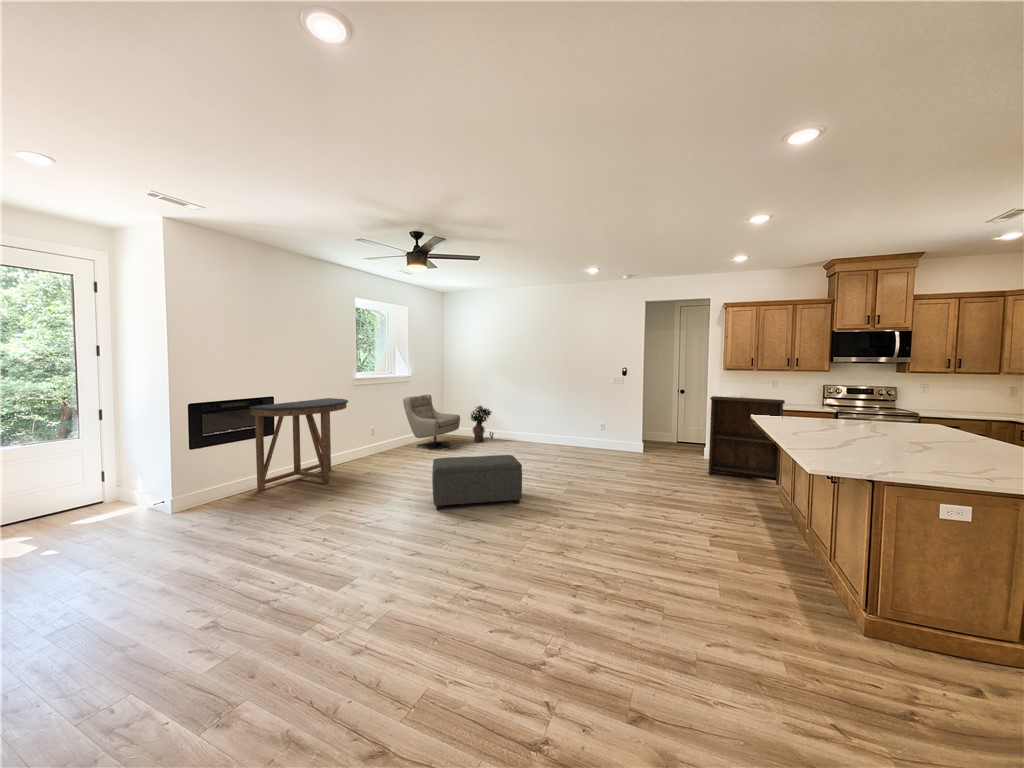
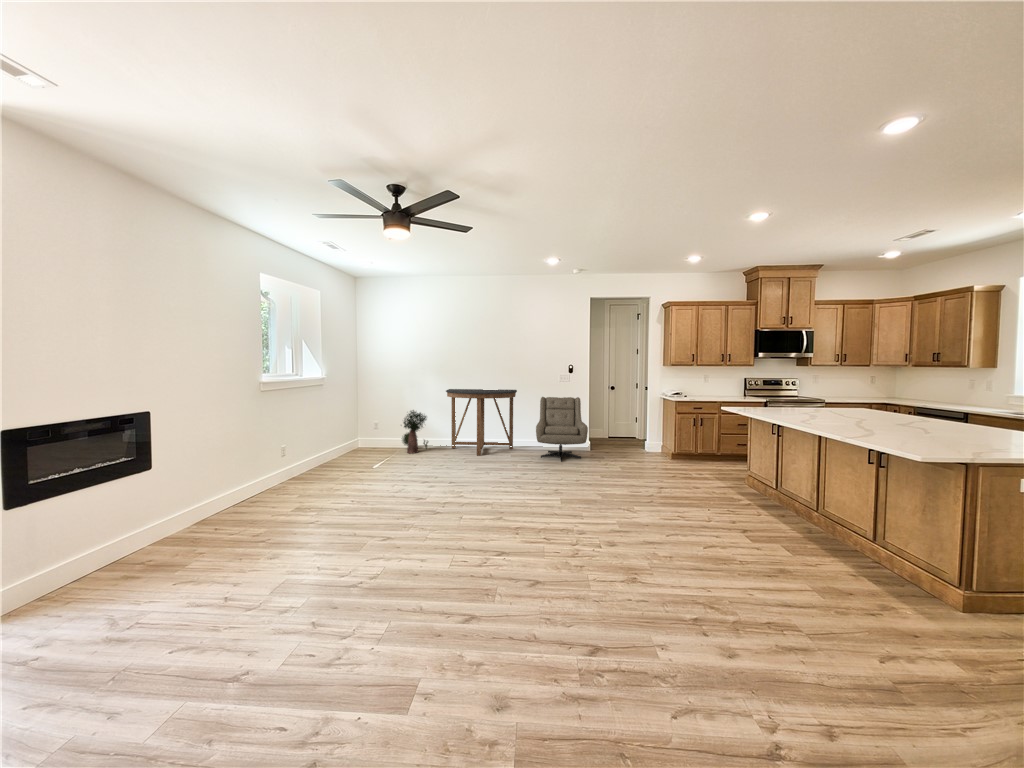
armchair: present [403,394,460,450] -> present [536,397,588,462]
bookshelf: present [708,396,785,485] -> none [669,391,739,471]
console table: present [249,398,348,491] -> present [446,389,517,456]
ottoman: present [432,455,522,509] -> none [421,467,534,547]

